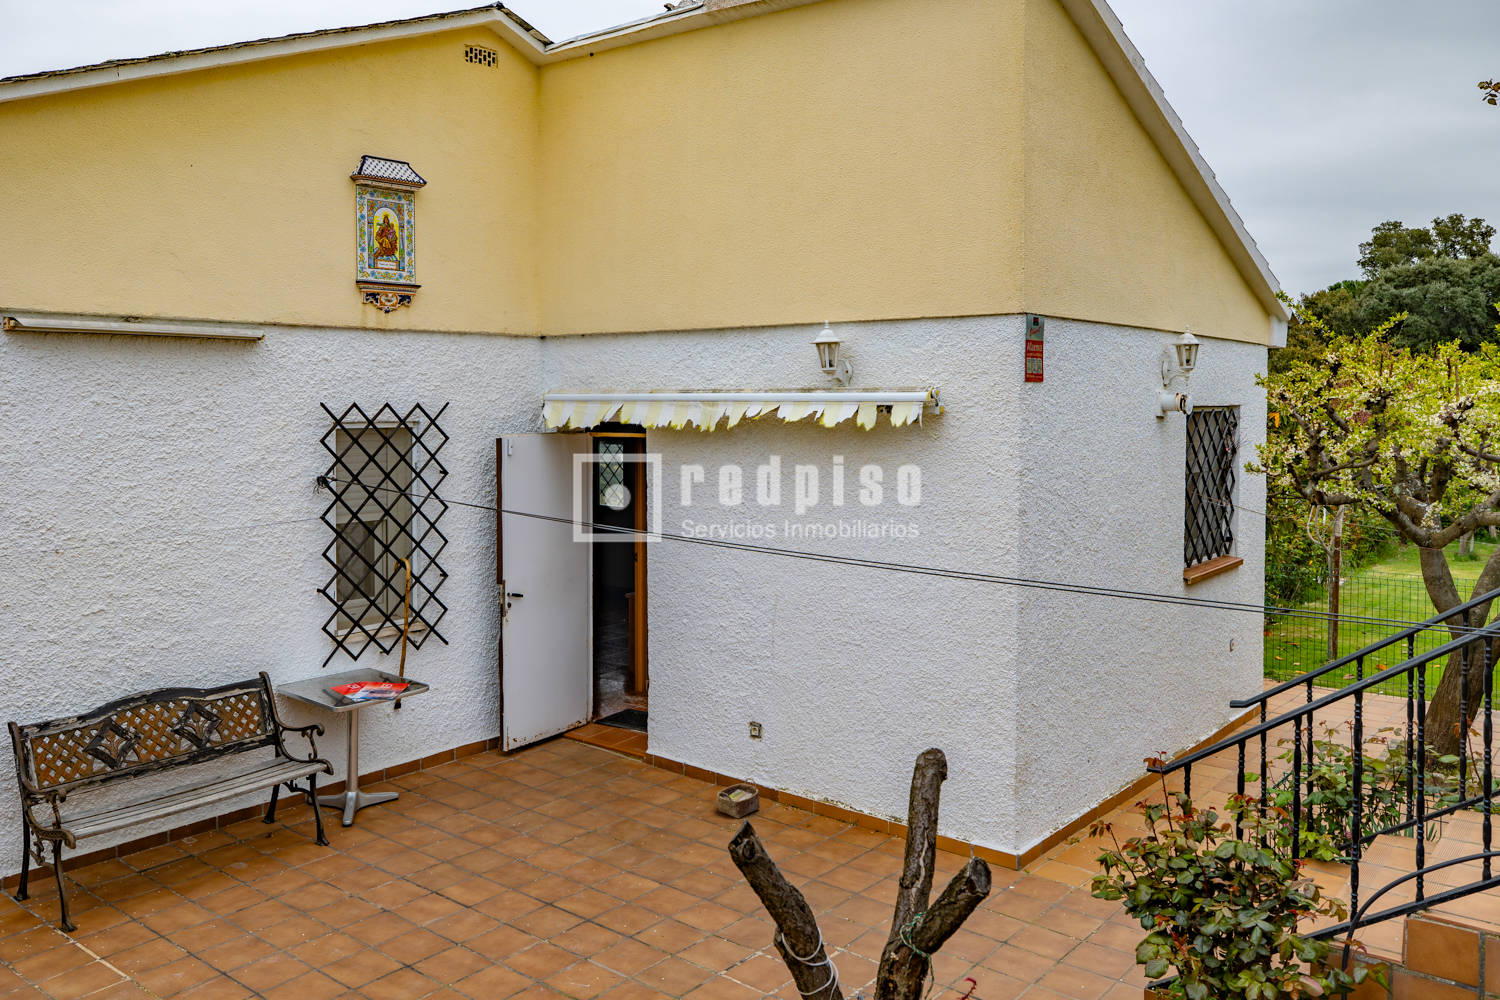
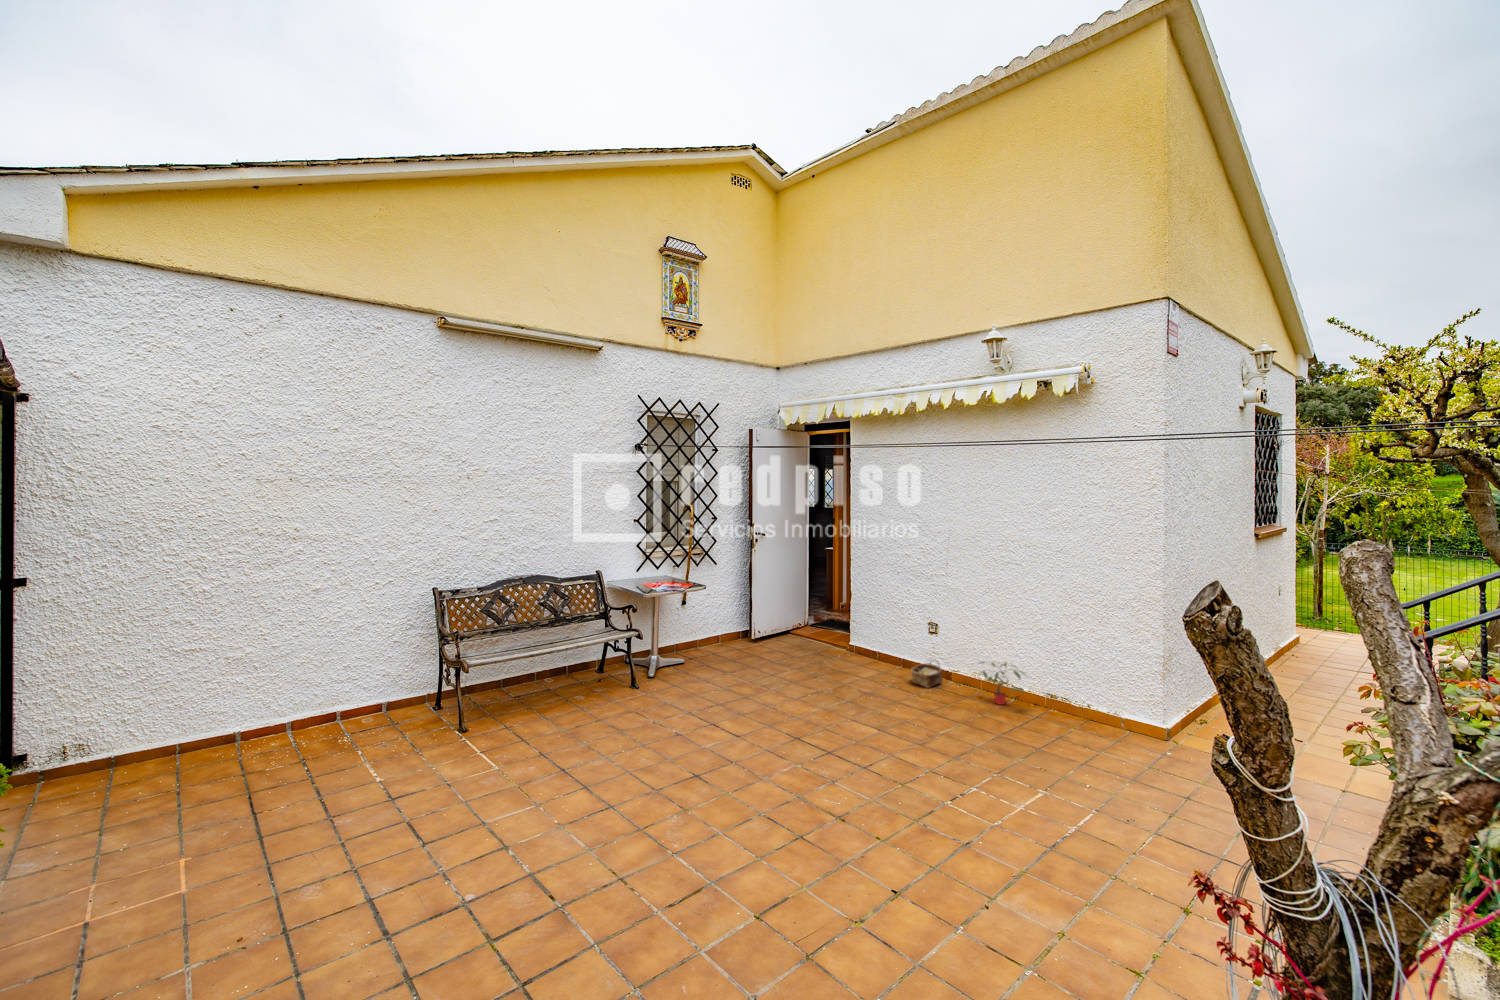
potted plant: none [793,783,857,838] -> present [981,662,1026,705]

